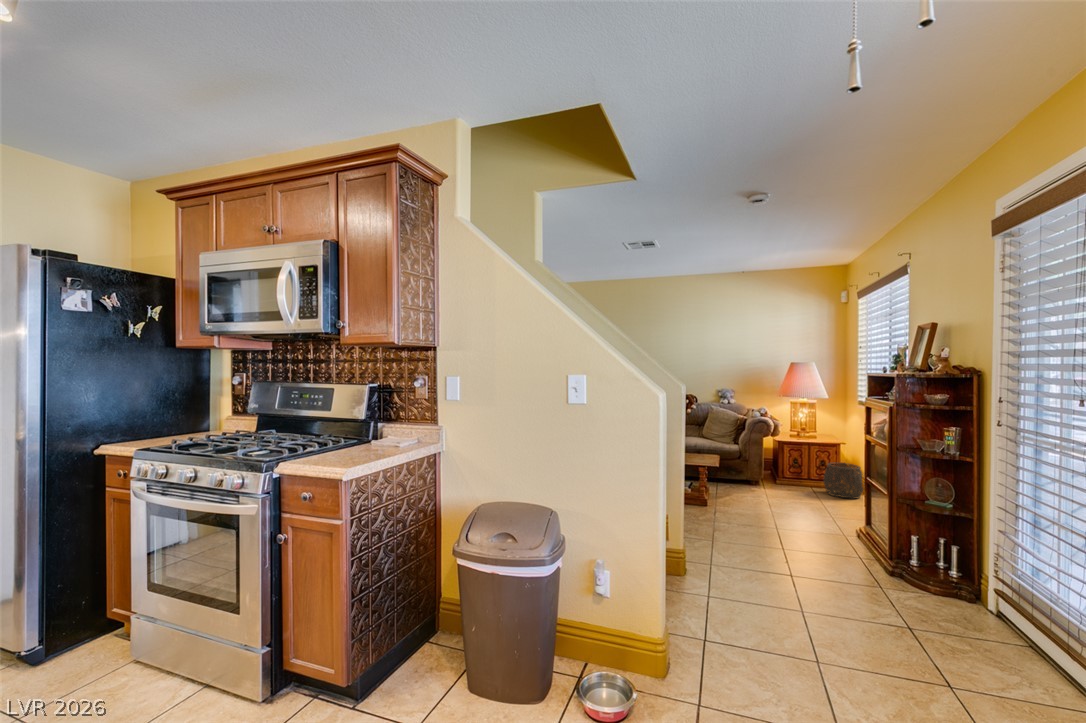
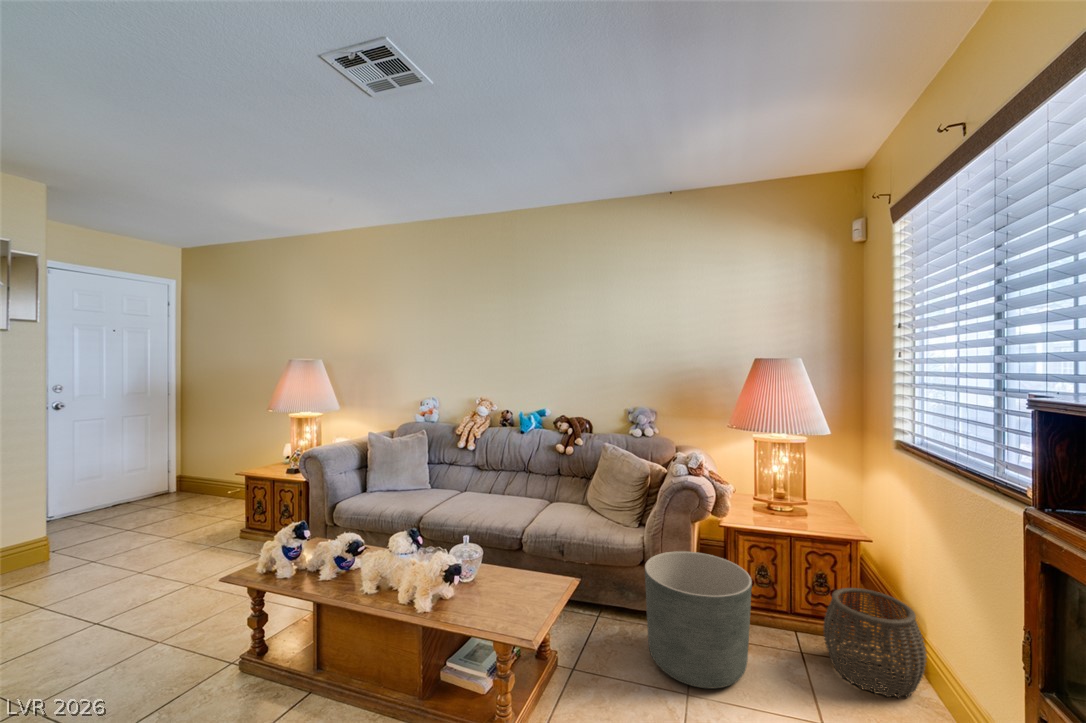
planter: none [745,450,793,497] -> present [645,551,752,689]

